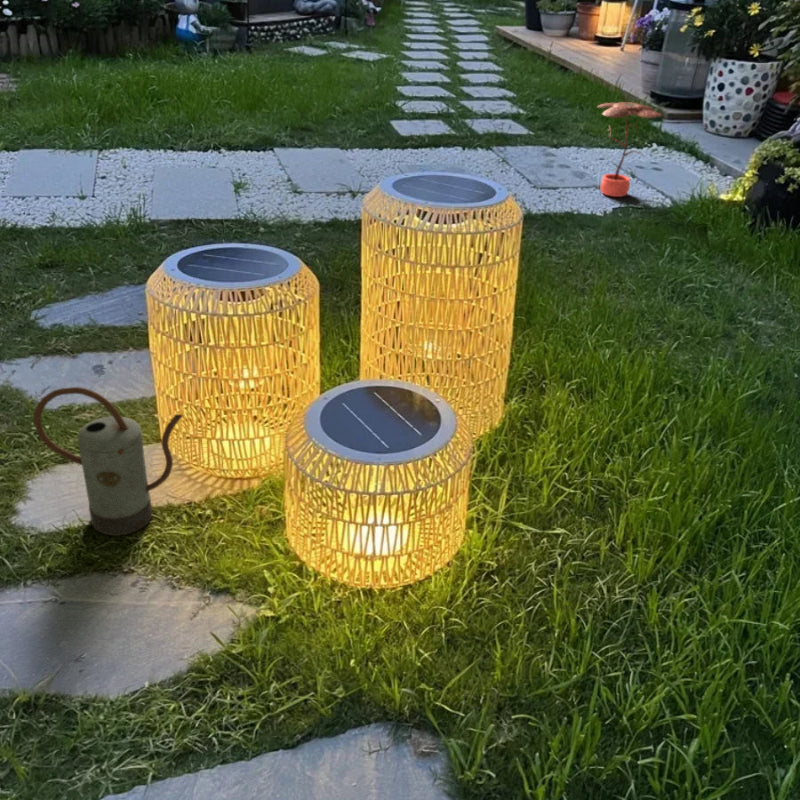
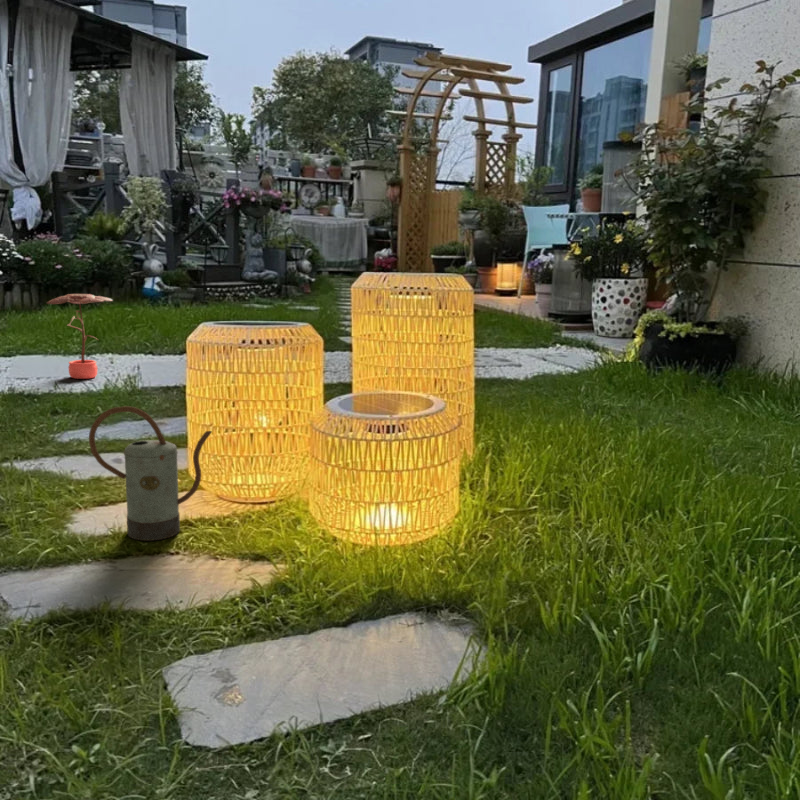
potted plant: present [598,102,662,197] -> present [47,294,112,379]

